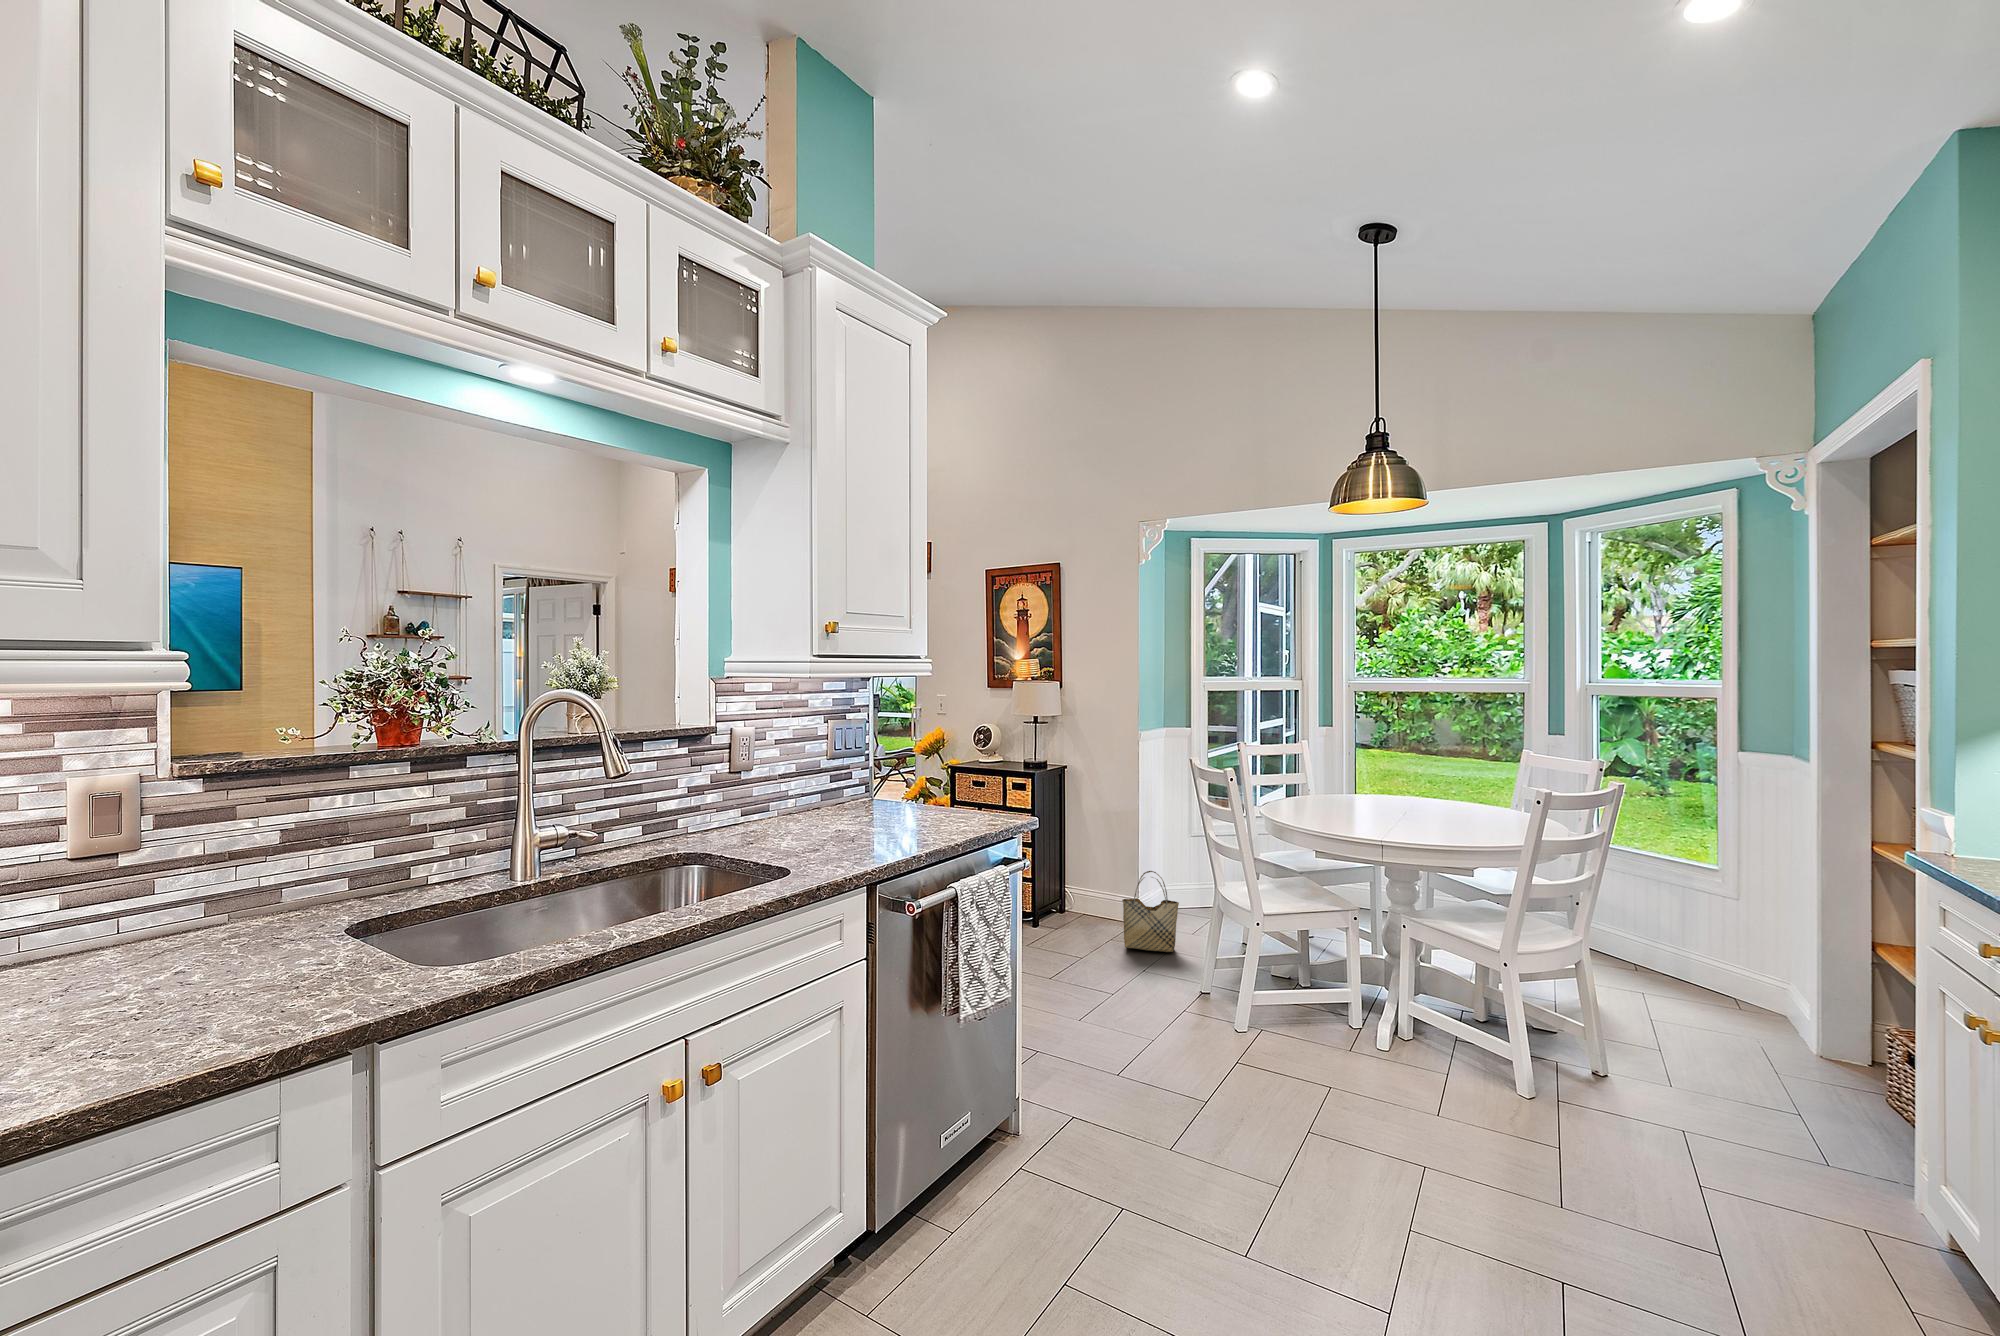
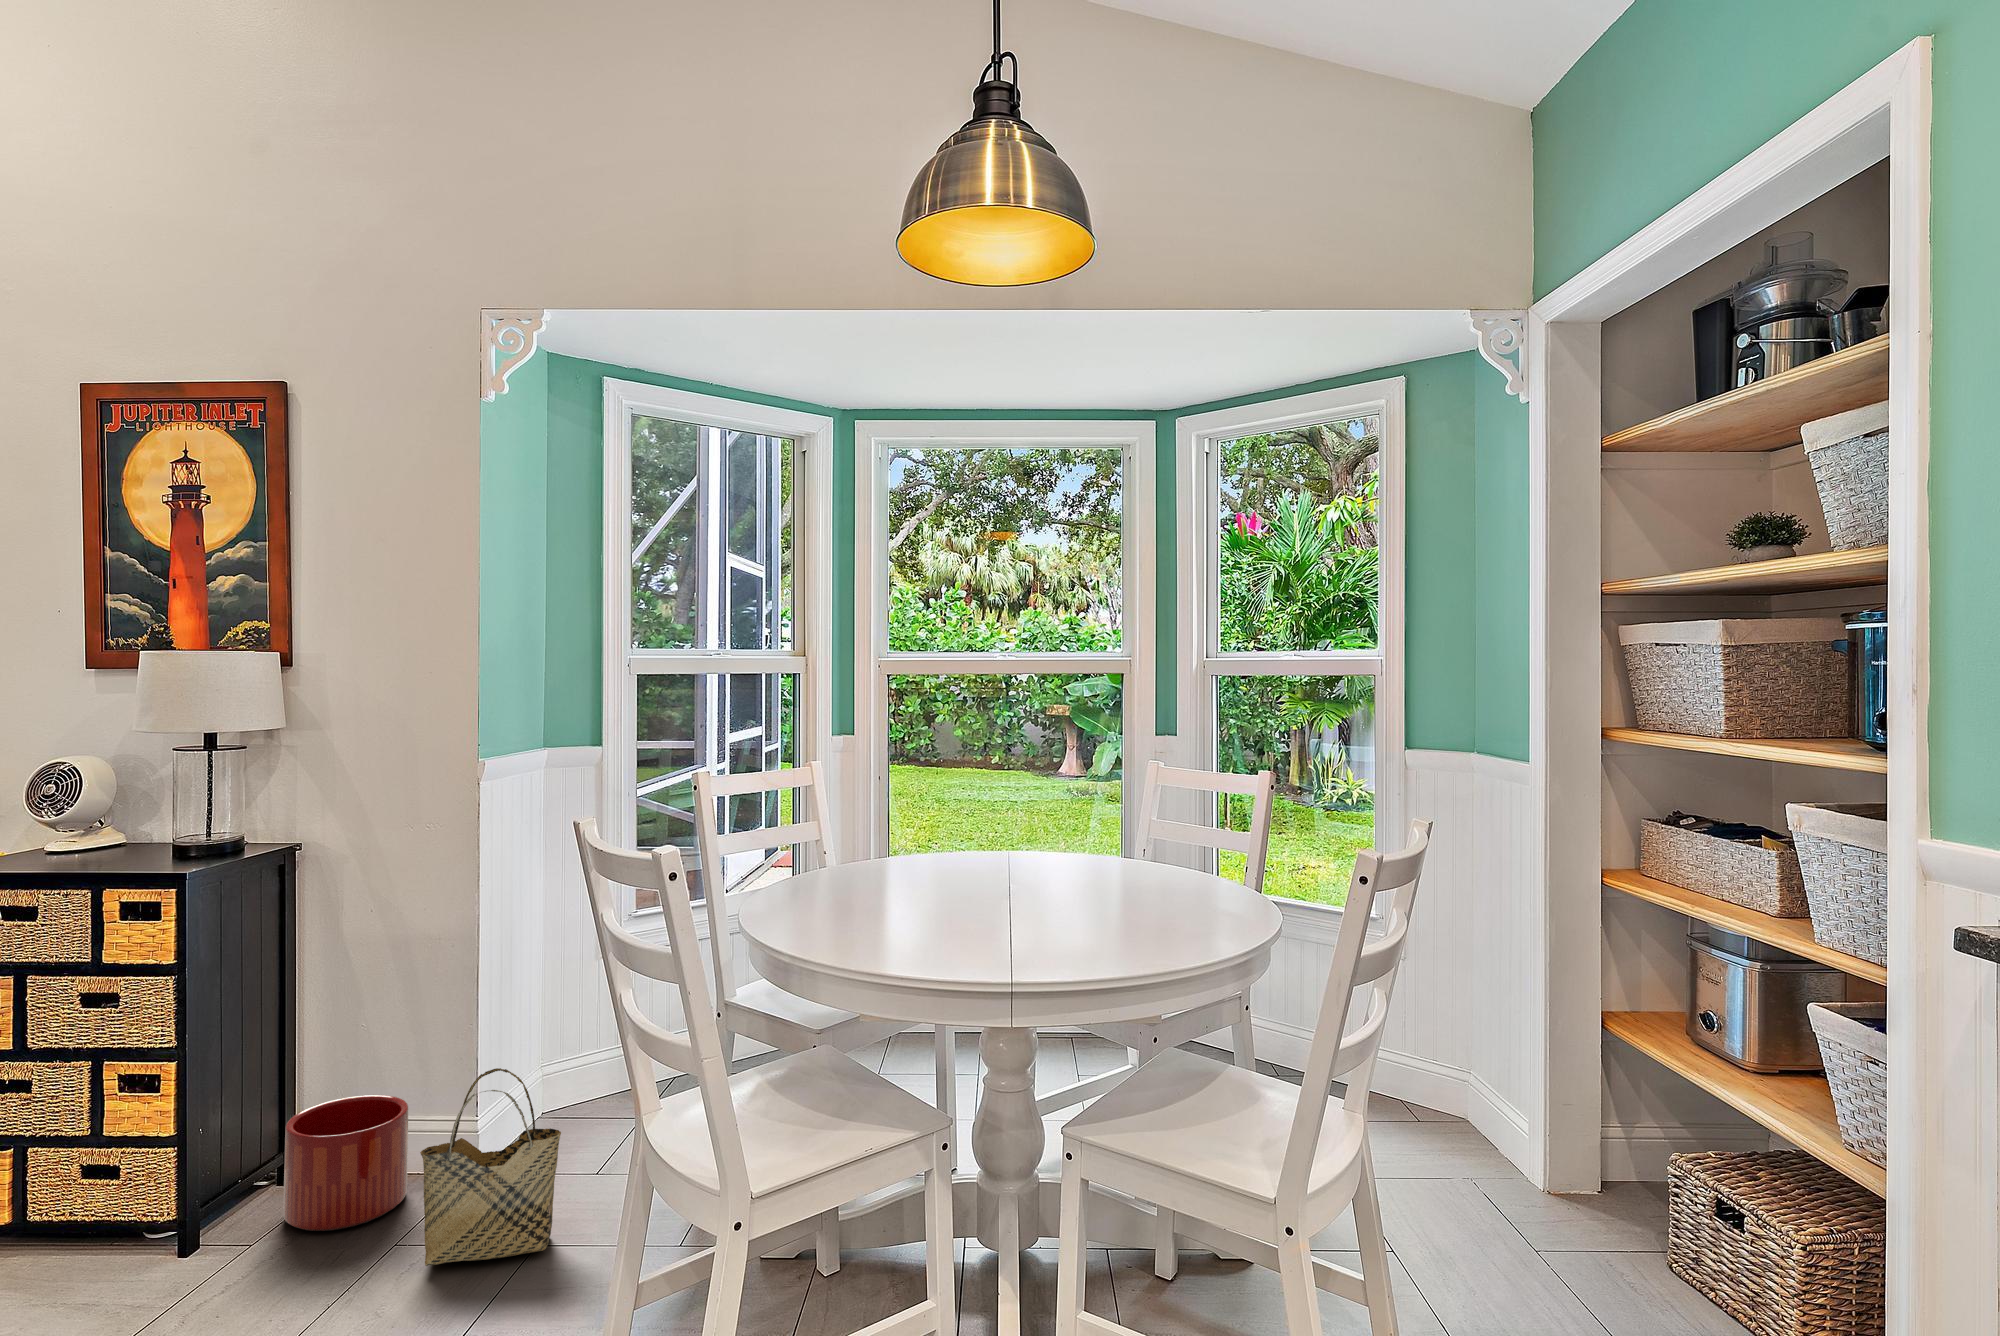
planter: none [1065,880,1112,932] -> present [284,1095,408,1231]

